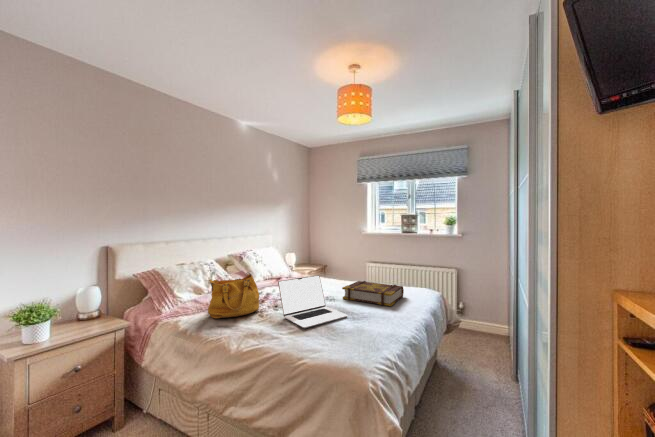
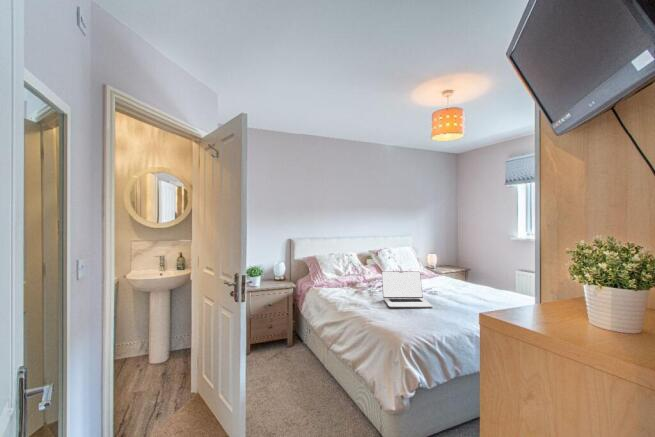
handbag: present [208,273,259,318] -> none [336,263,372,293]
book: present [342,281,404,306] -> none [446,283,512,308]

